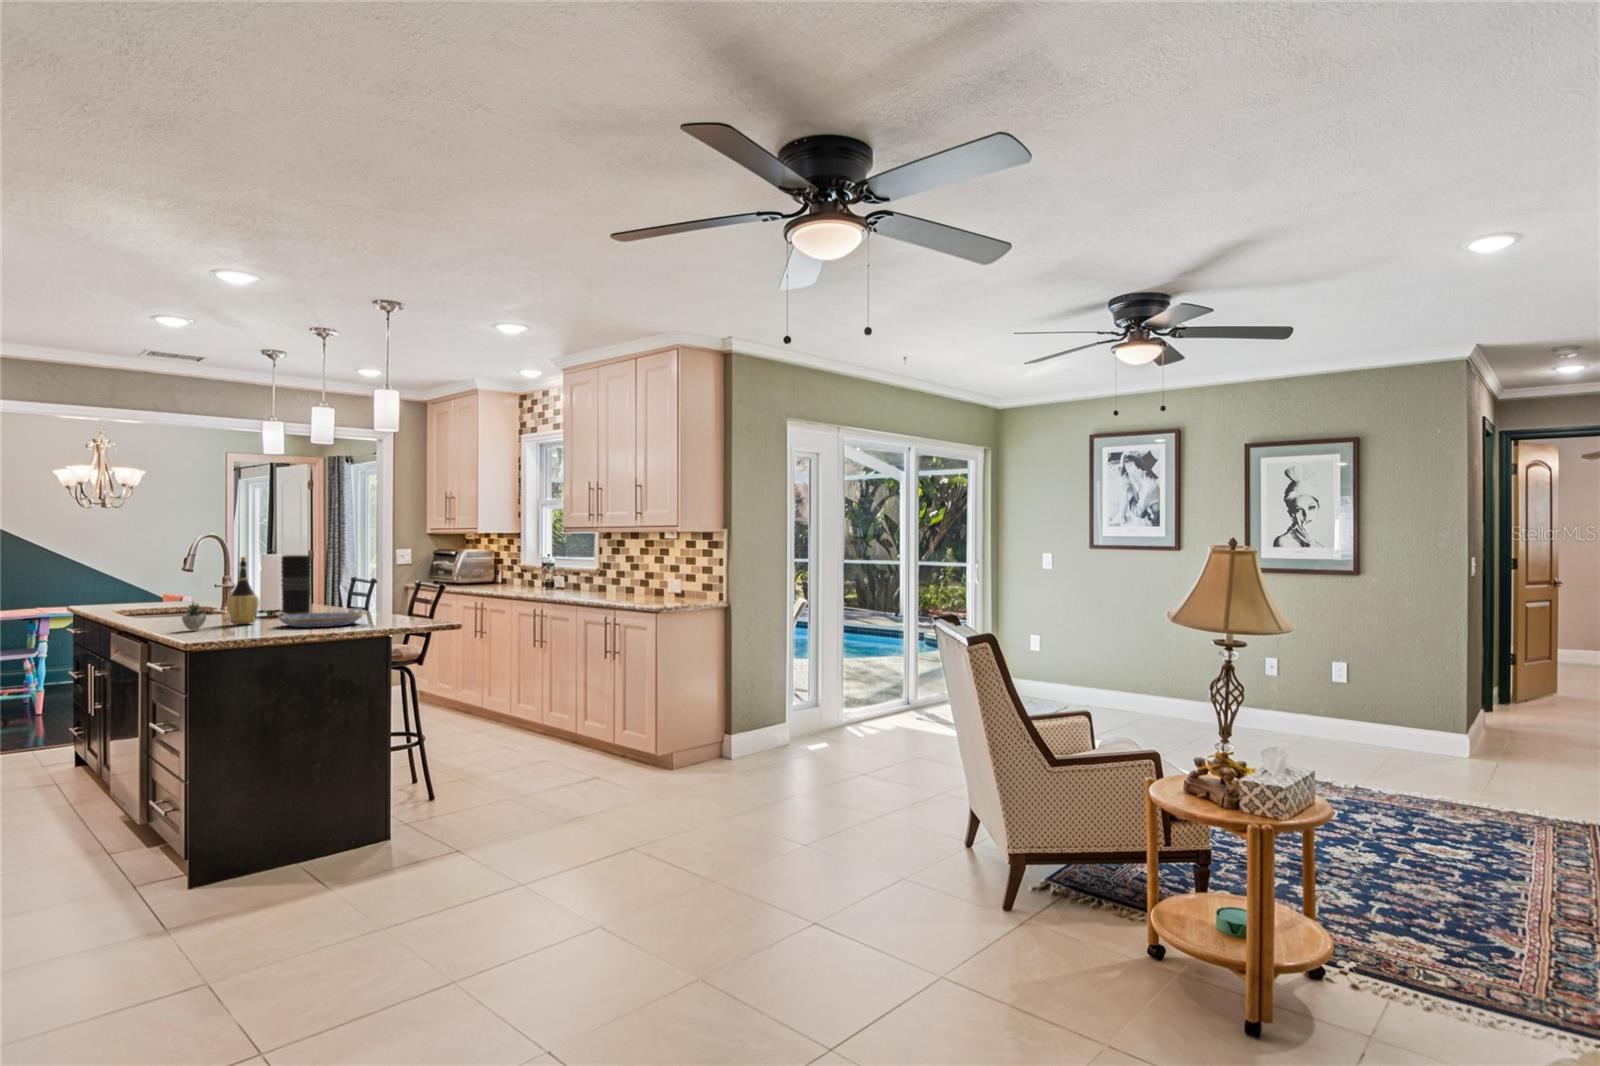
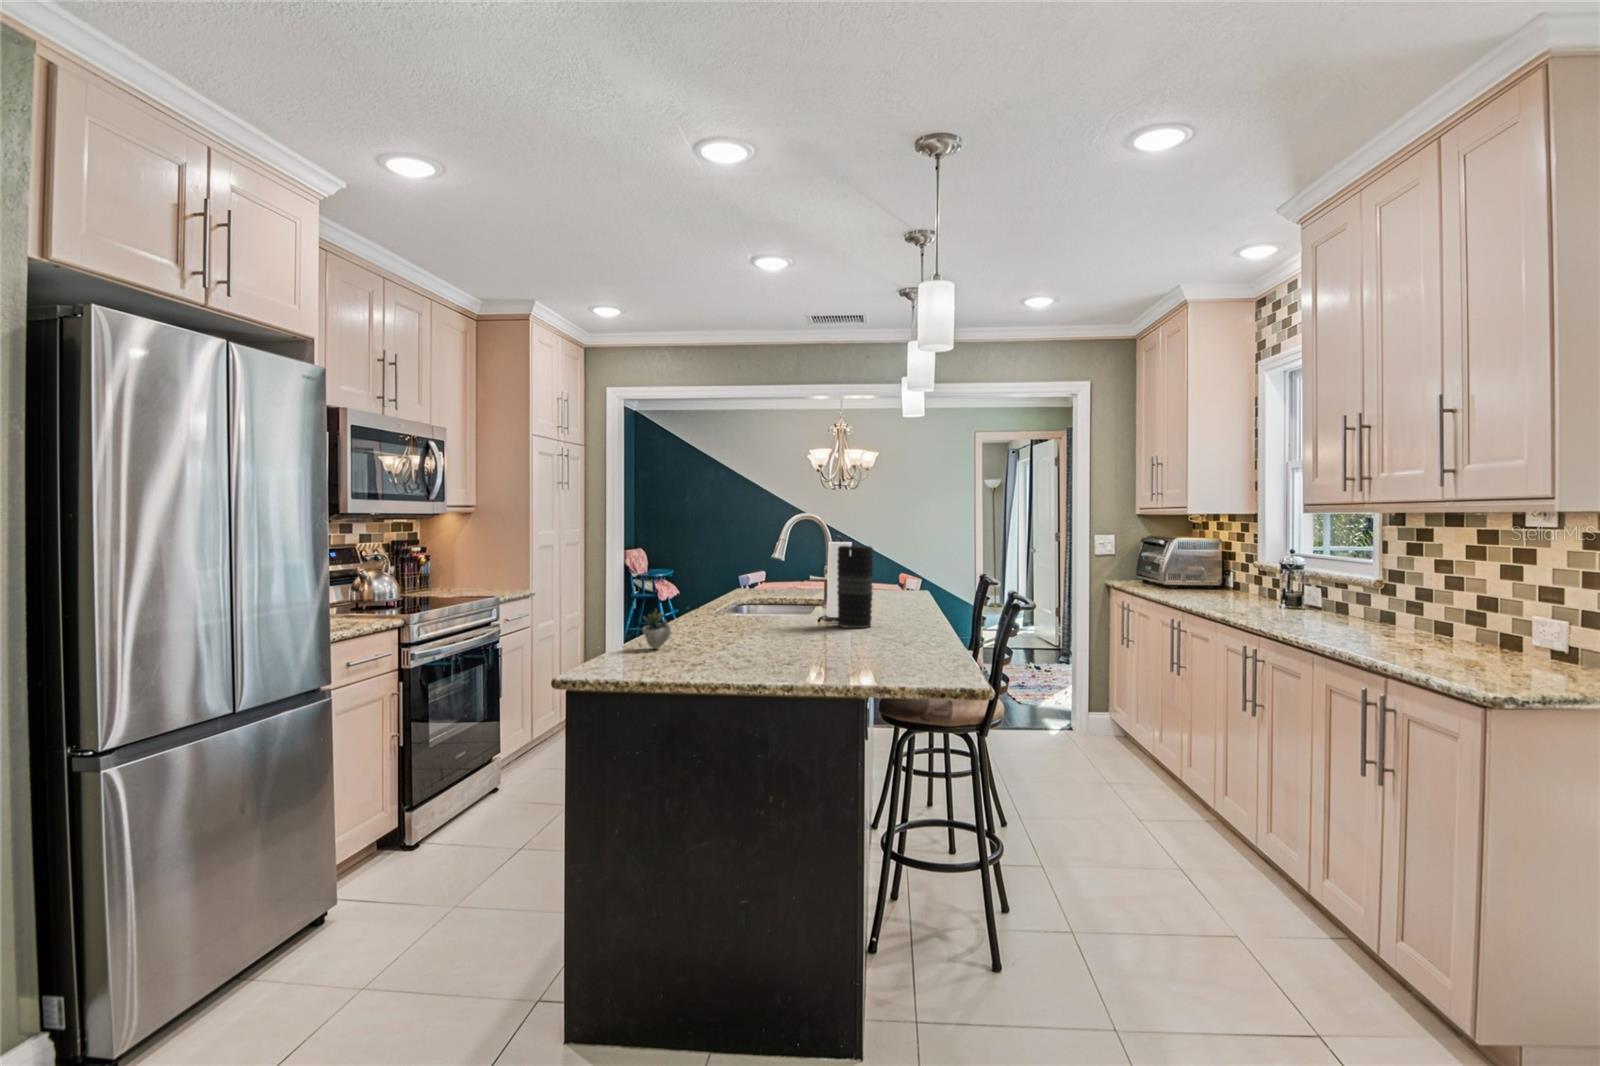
wine bottle: present [227,557,259,624] -> none [719,549,757,643]
serving tray: present [278,607,362,627] -> none [736,635,861,666]

